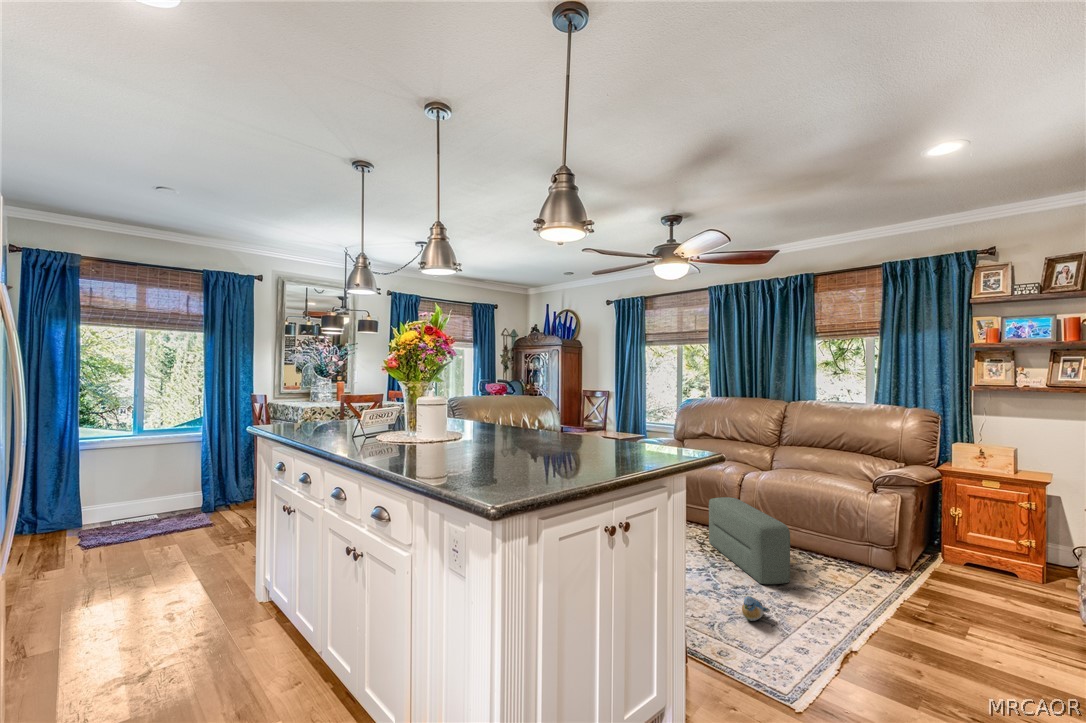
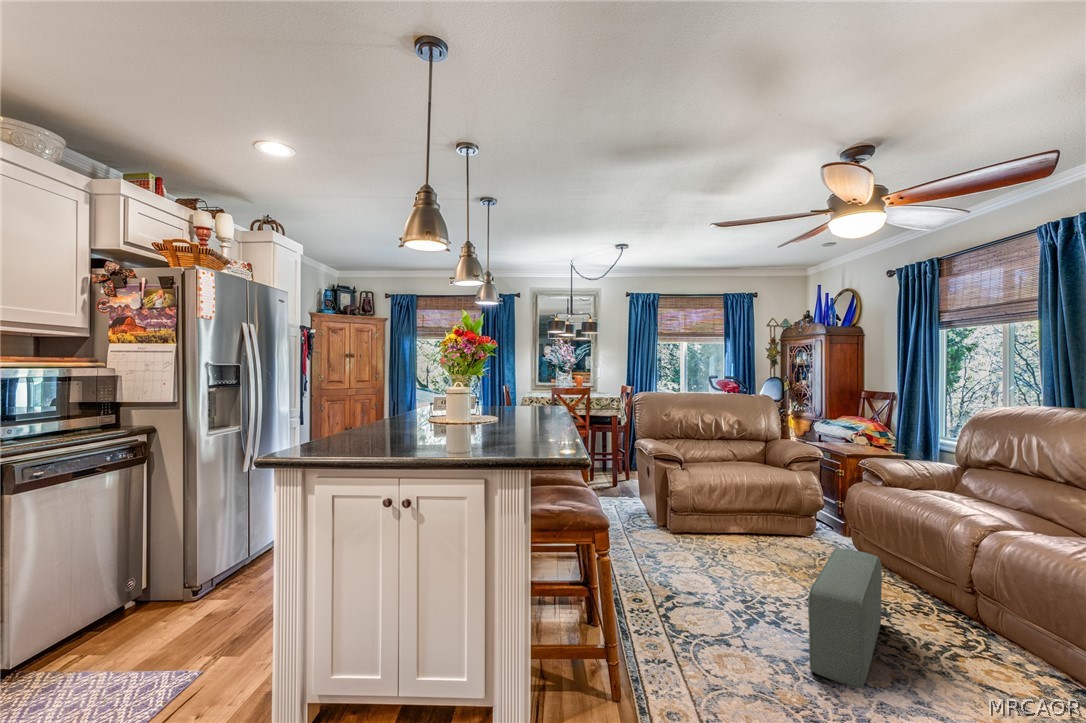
plush toy: present [742,596,770,621] -> none [696,655,743,691]

